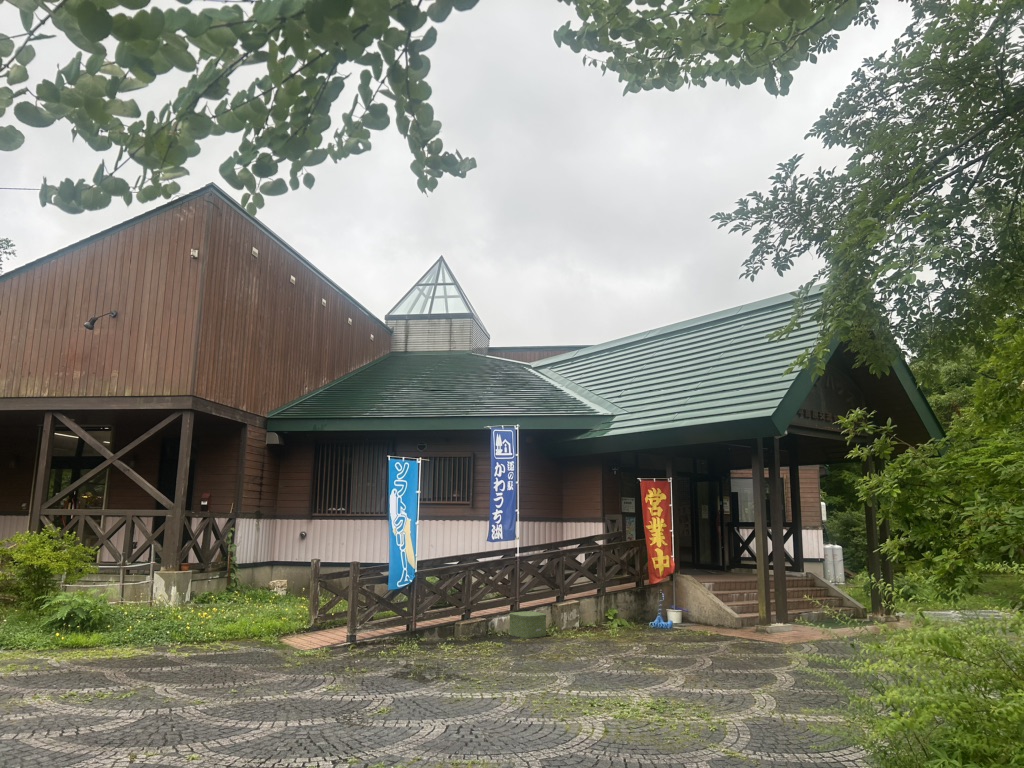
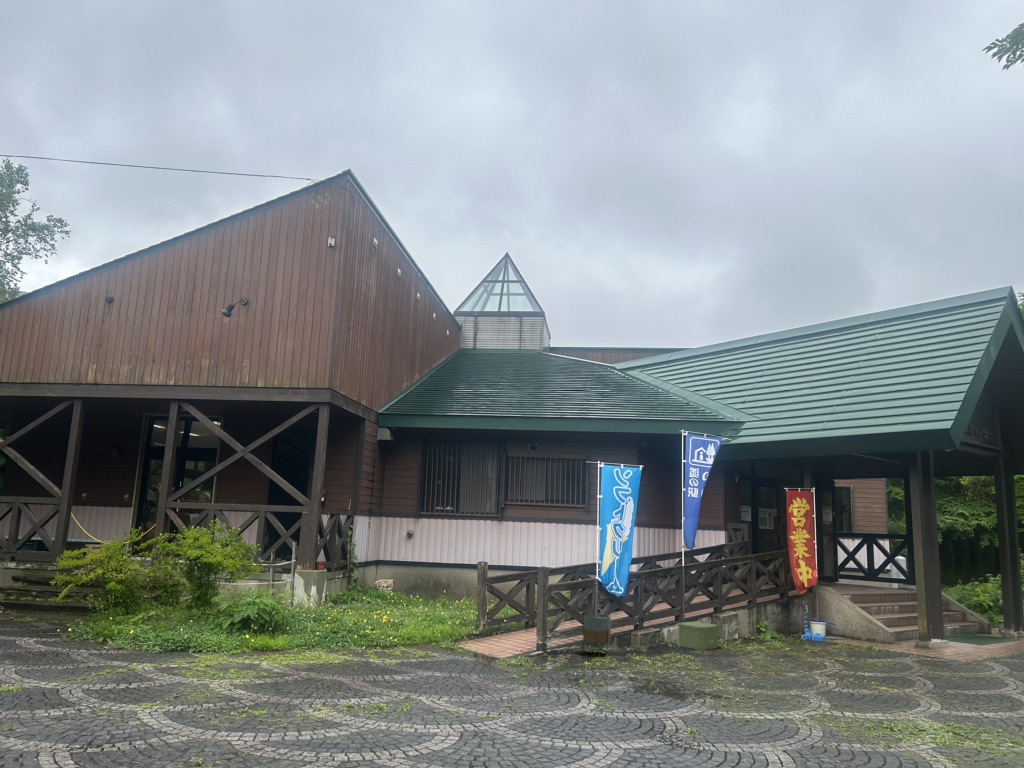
planter: none [397,605,425,646] -> present [583,614,611,644]

